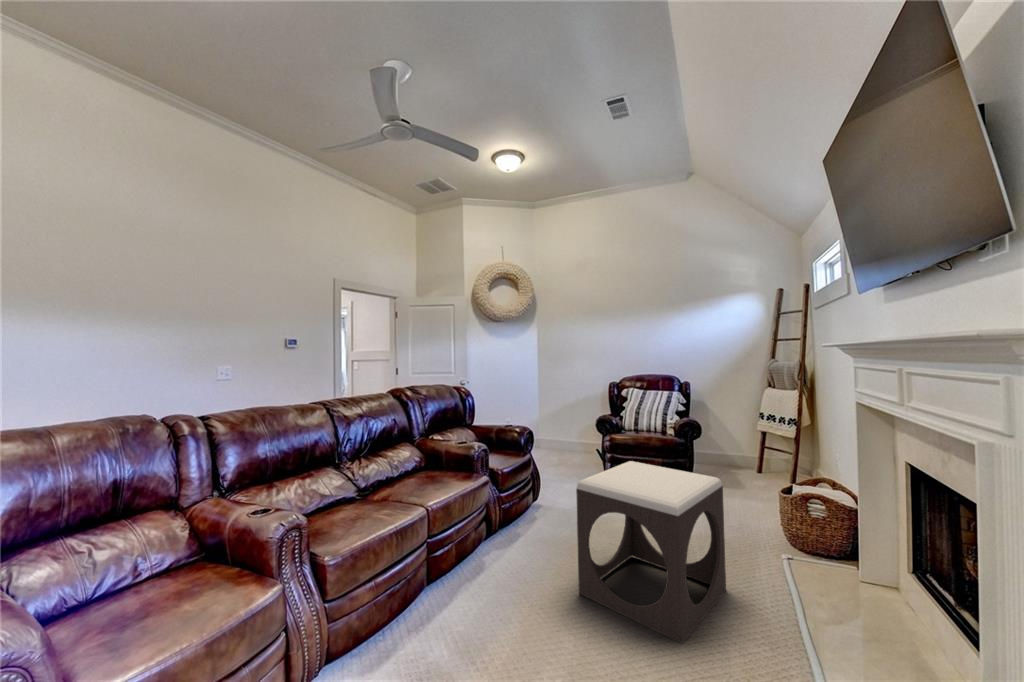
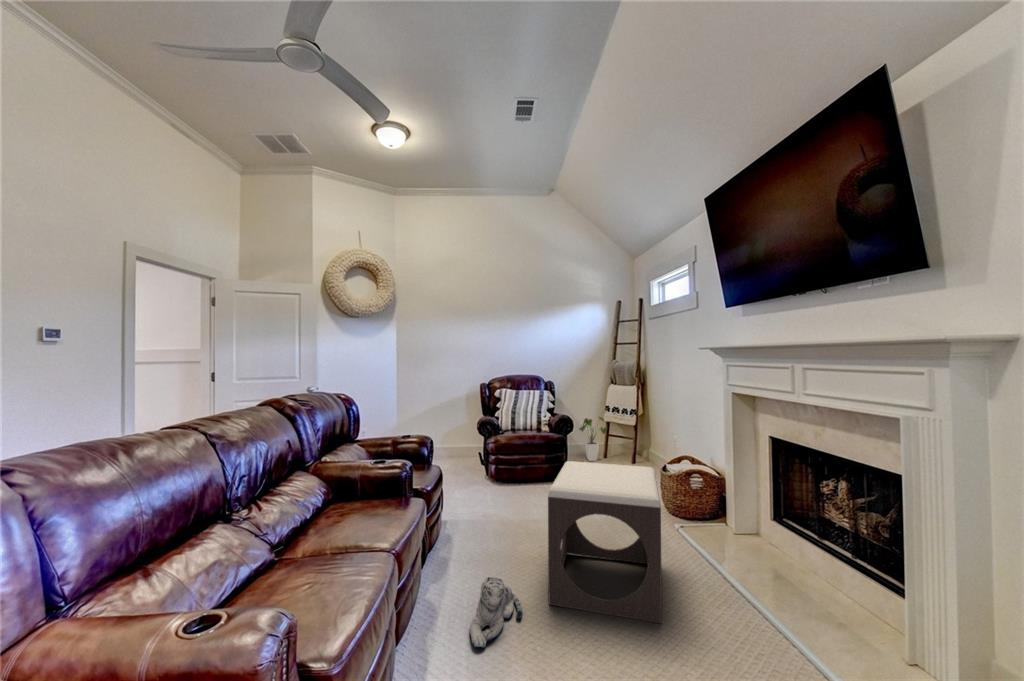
house plant: none [725,423,761,475] -> present [580,417,606,461]
plush toy: none [491,551,555,609] -> present [470,577,523,647]

